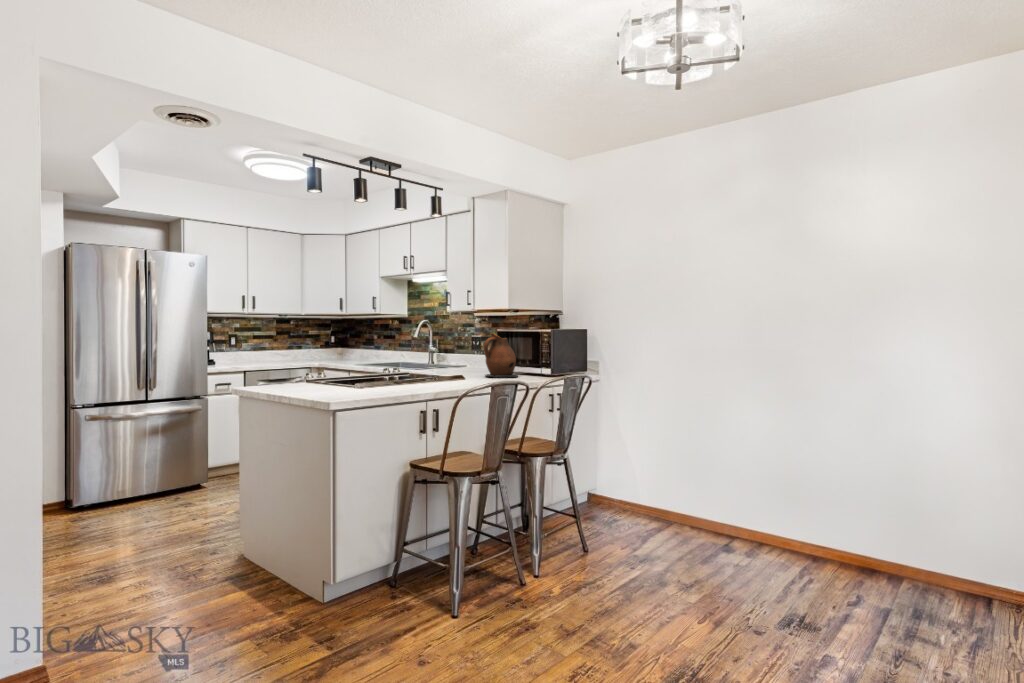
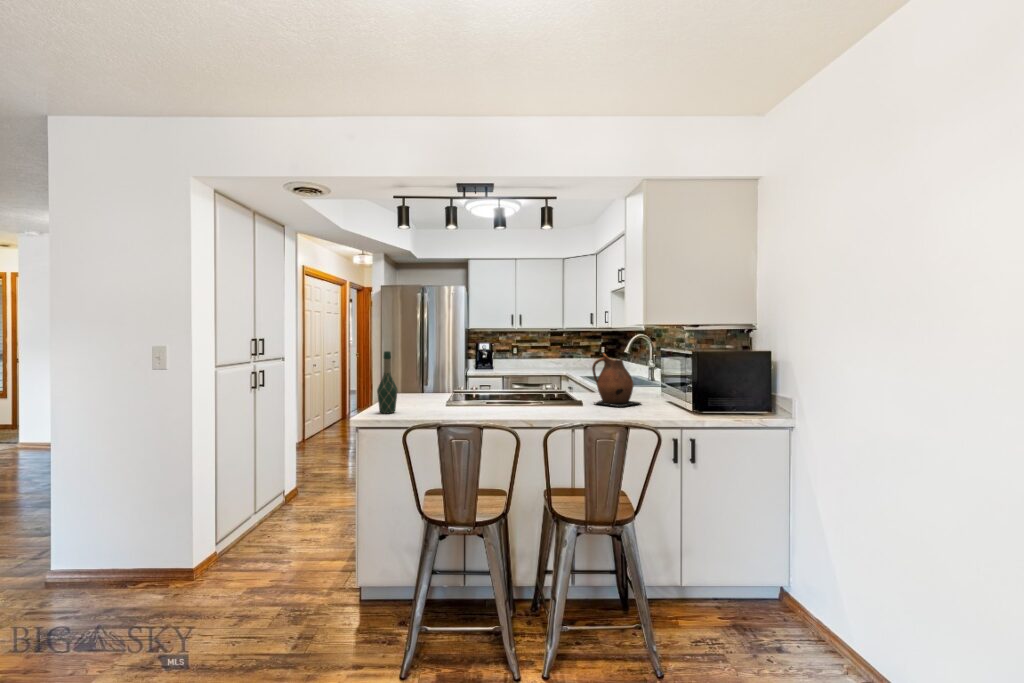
wine bottle: none [355,330,376,395] -> present [377,351,397,413]

